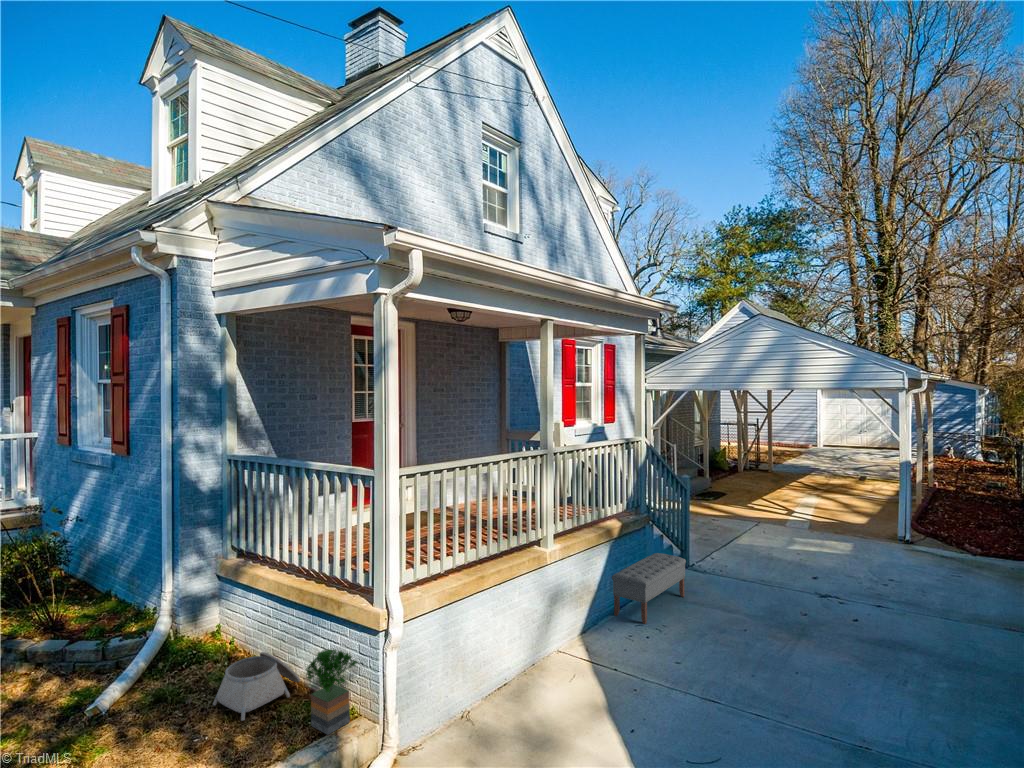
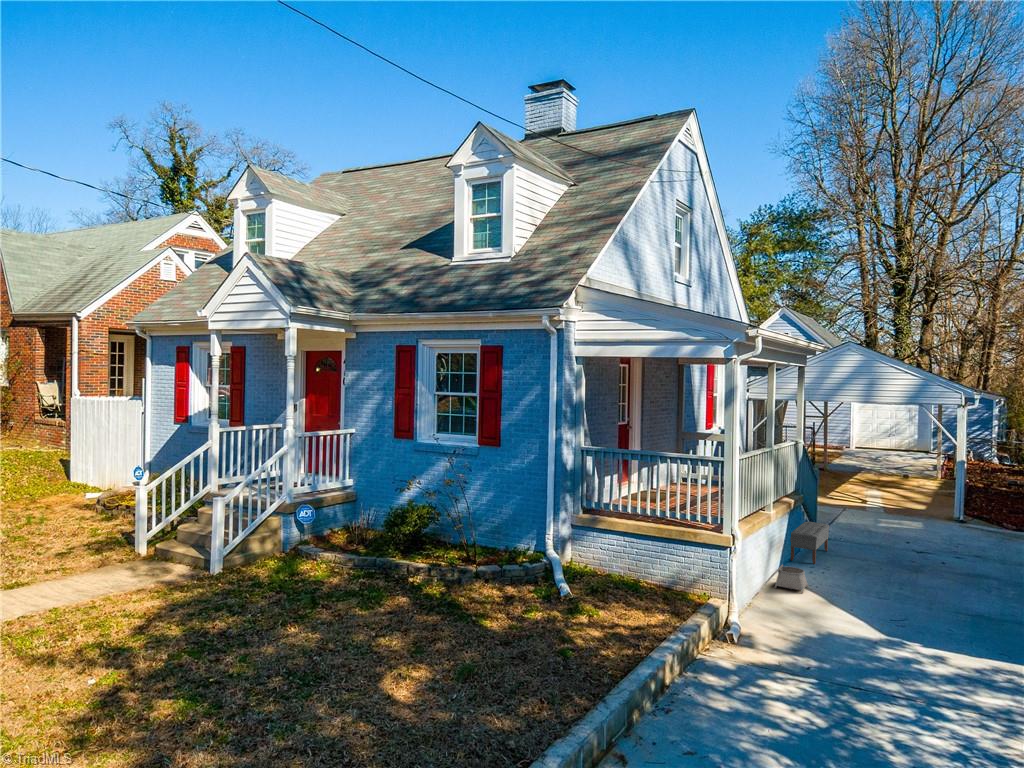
potted tree: present [306,649,357,735] -> none [691,556,718,600]
basket: present [213,652,300,721] -> present [766,565,808,593]

